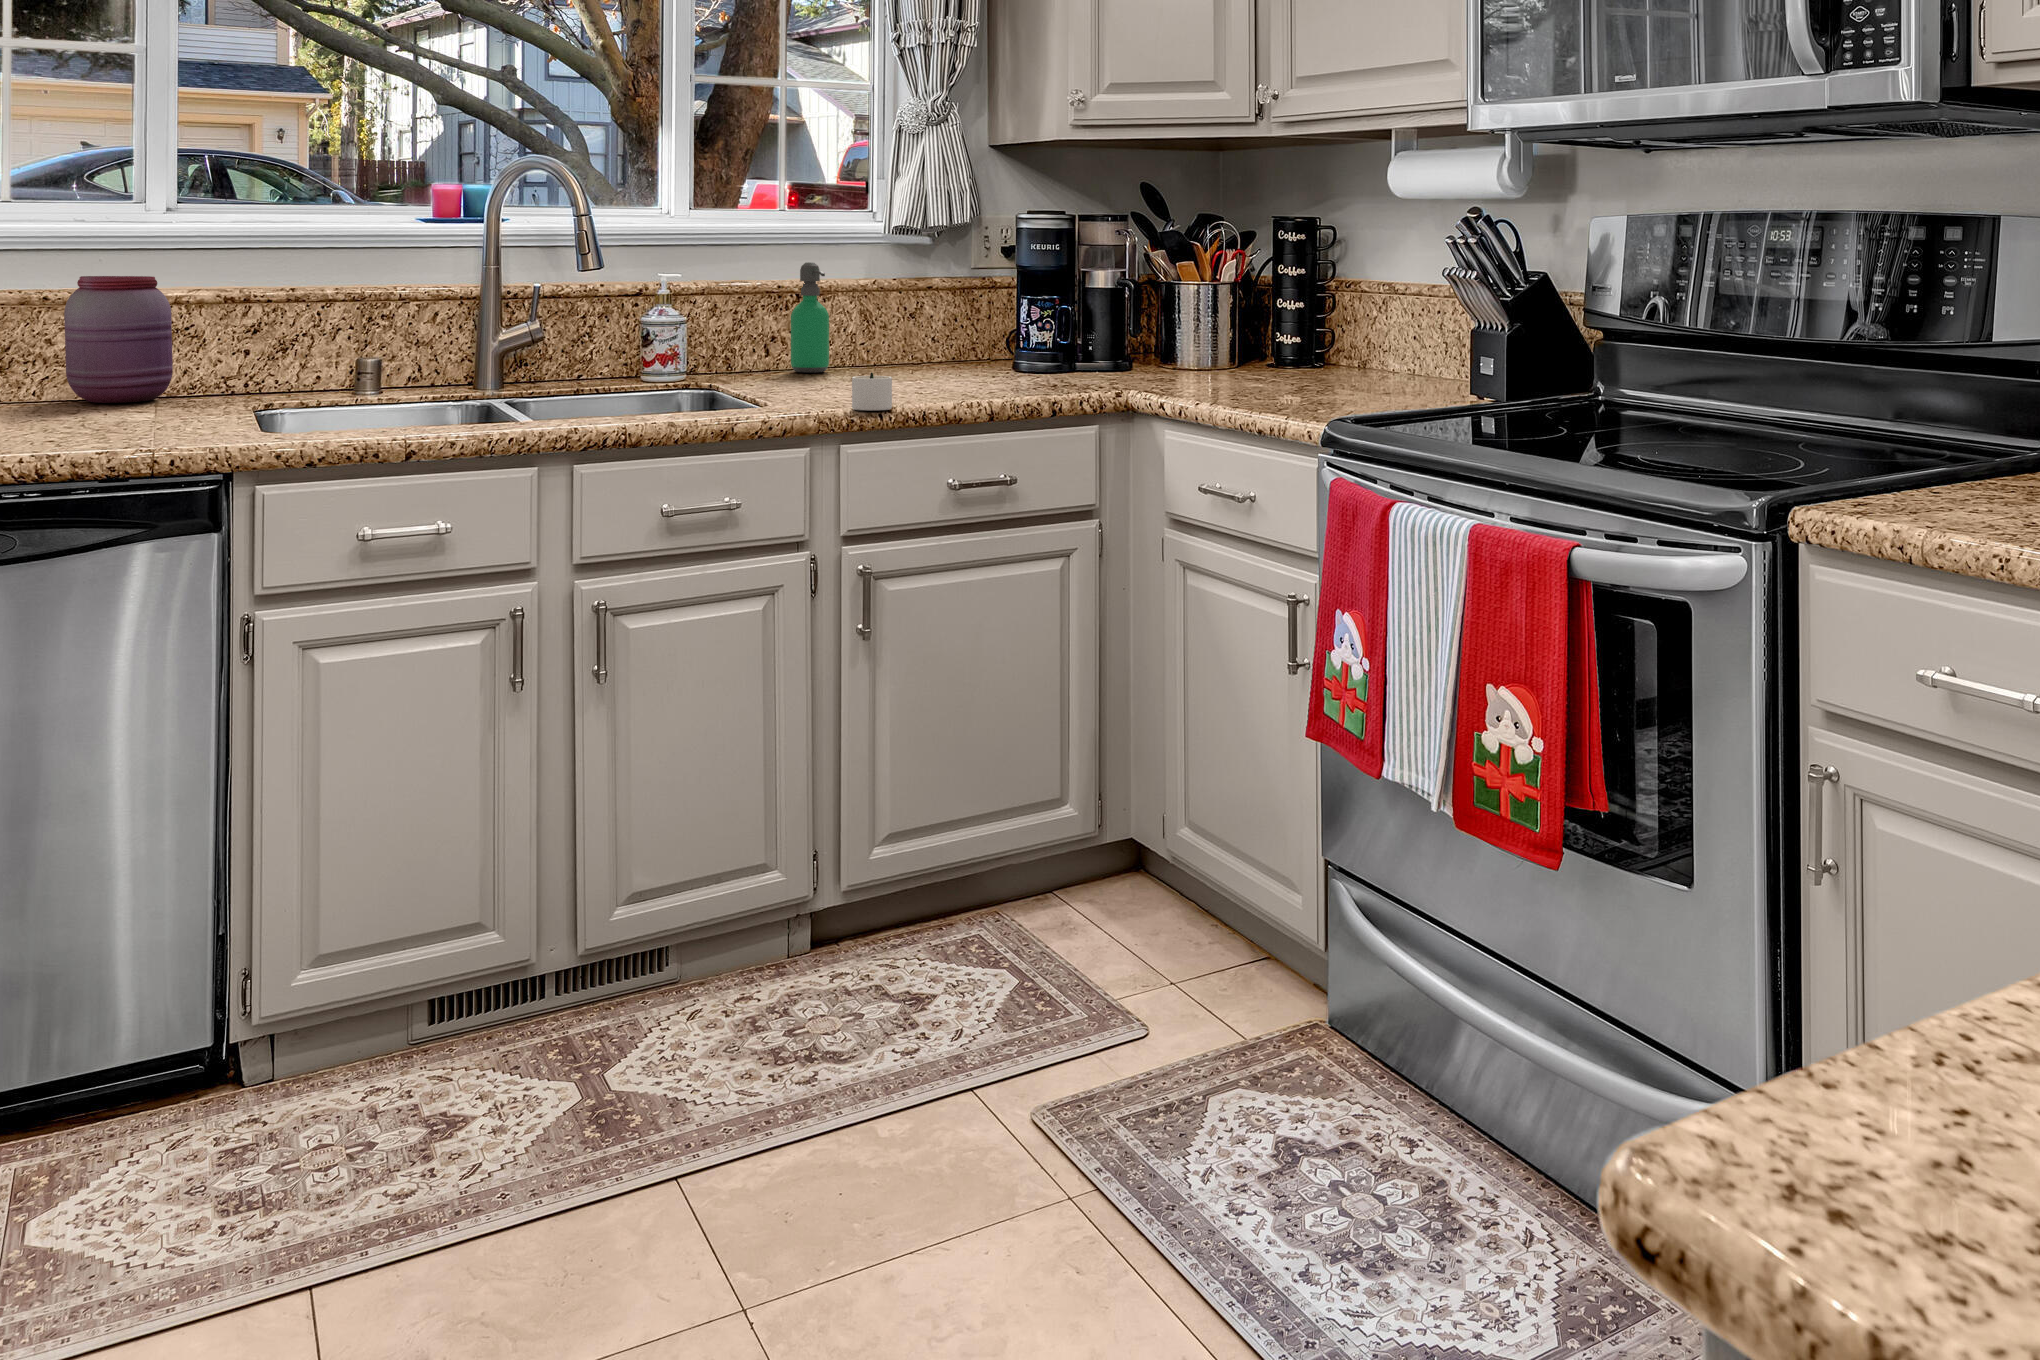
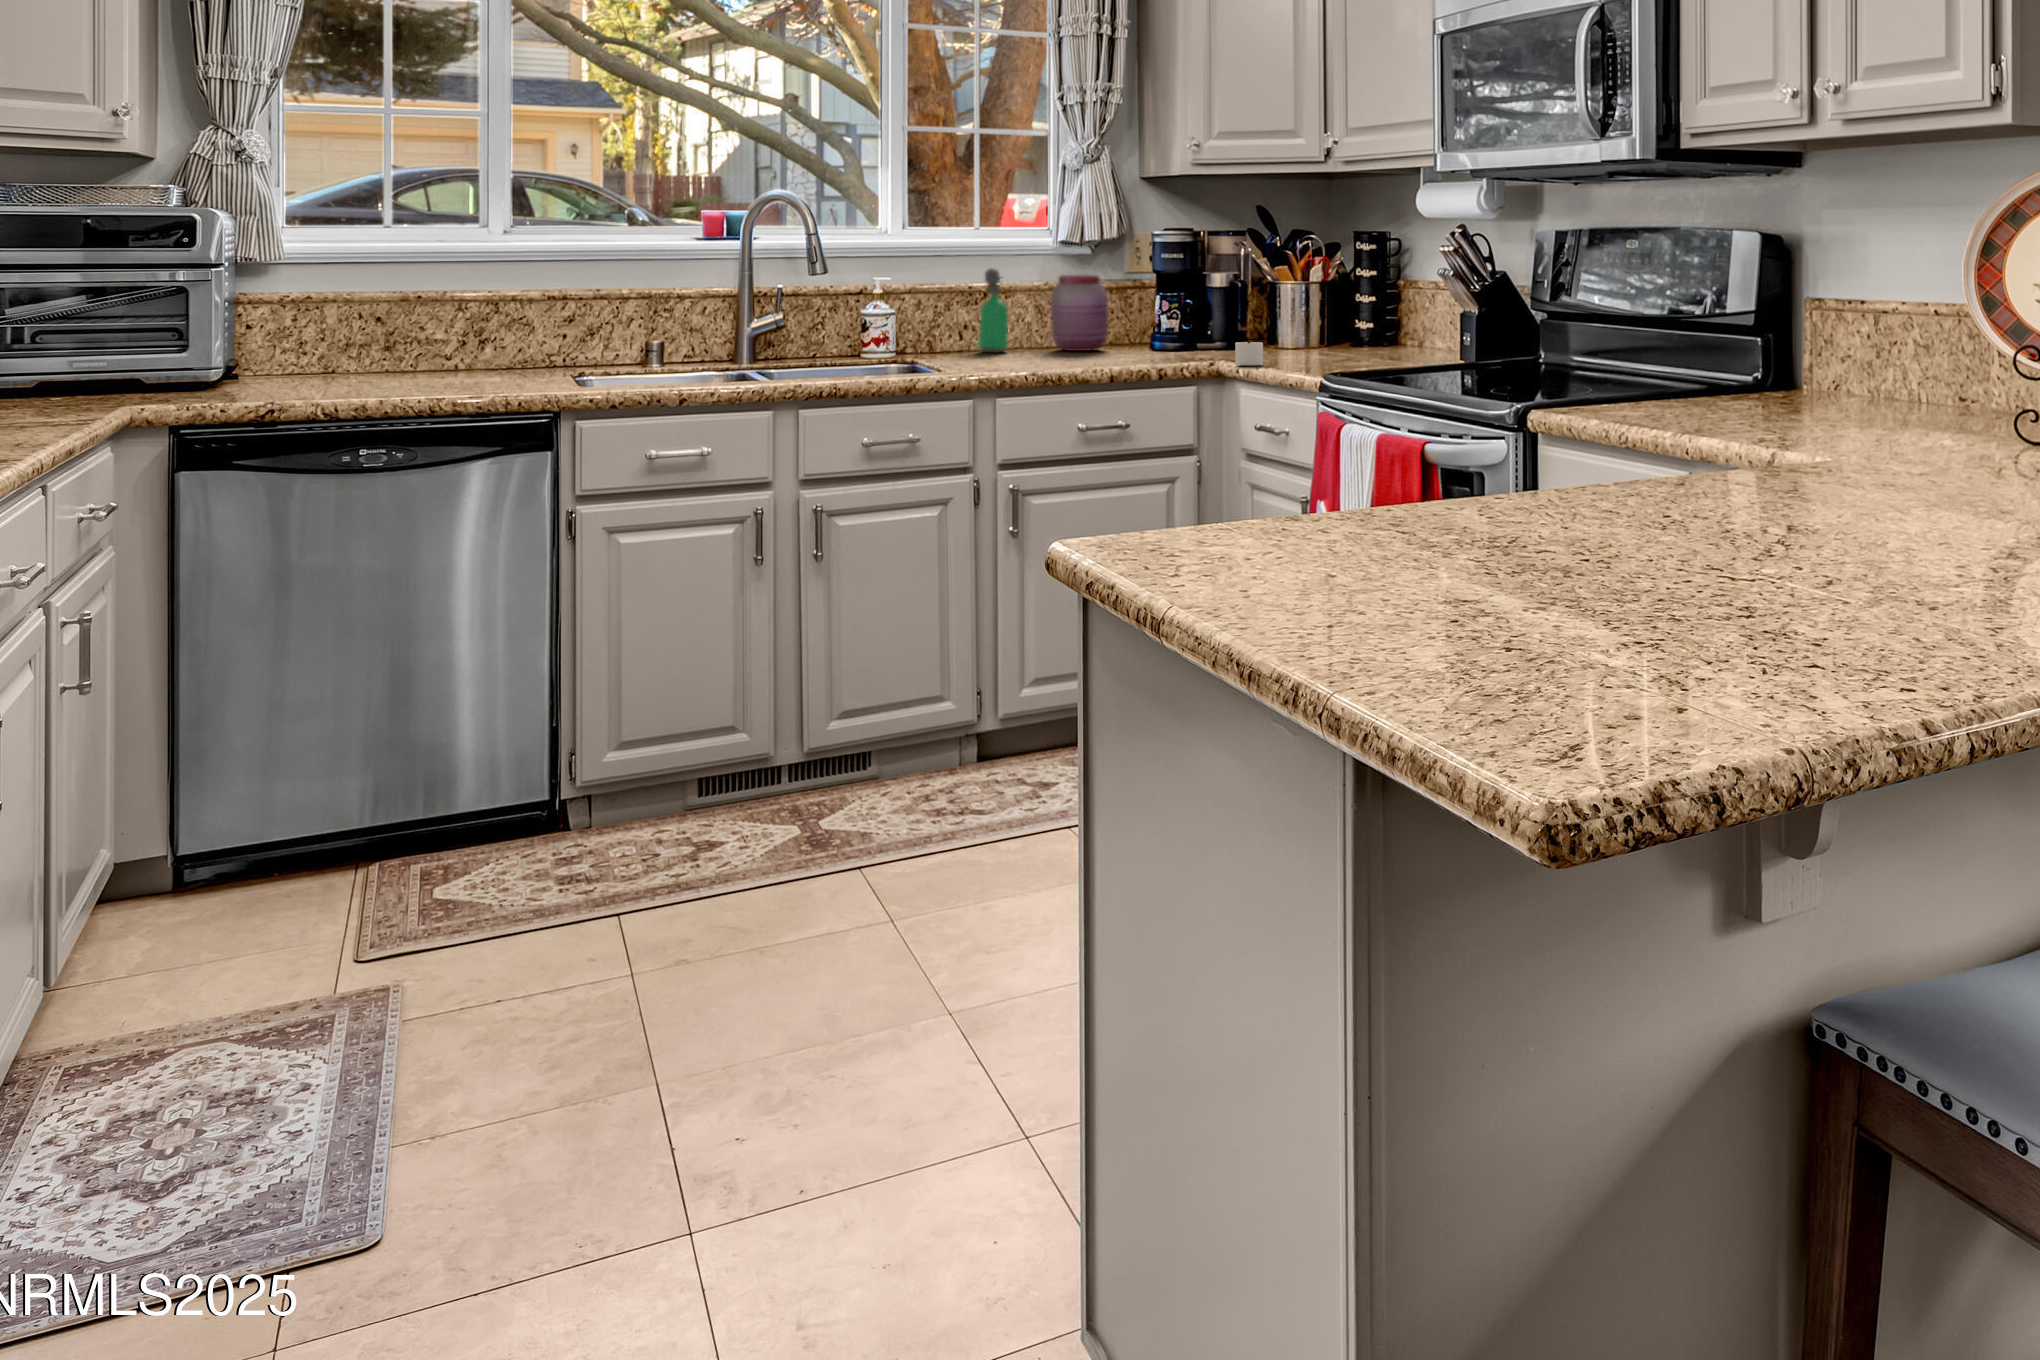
jar: present [64,276,173,403] -> present [1051,275,1108,351]
candle: present [852,372,892,411] -> present [1235,340,1263,365]

